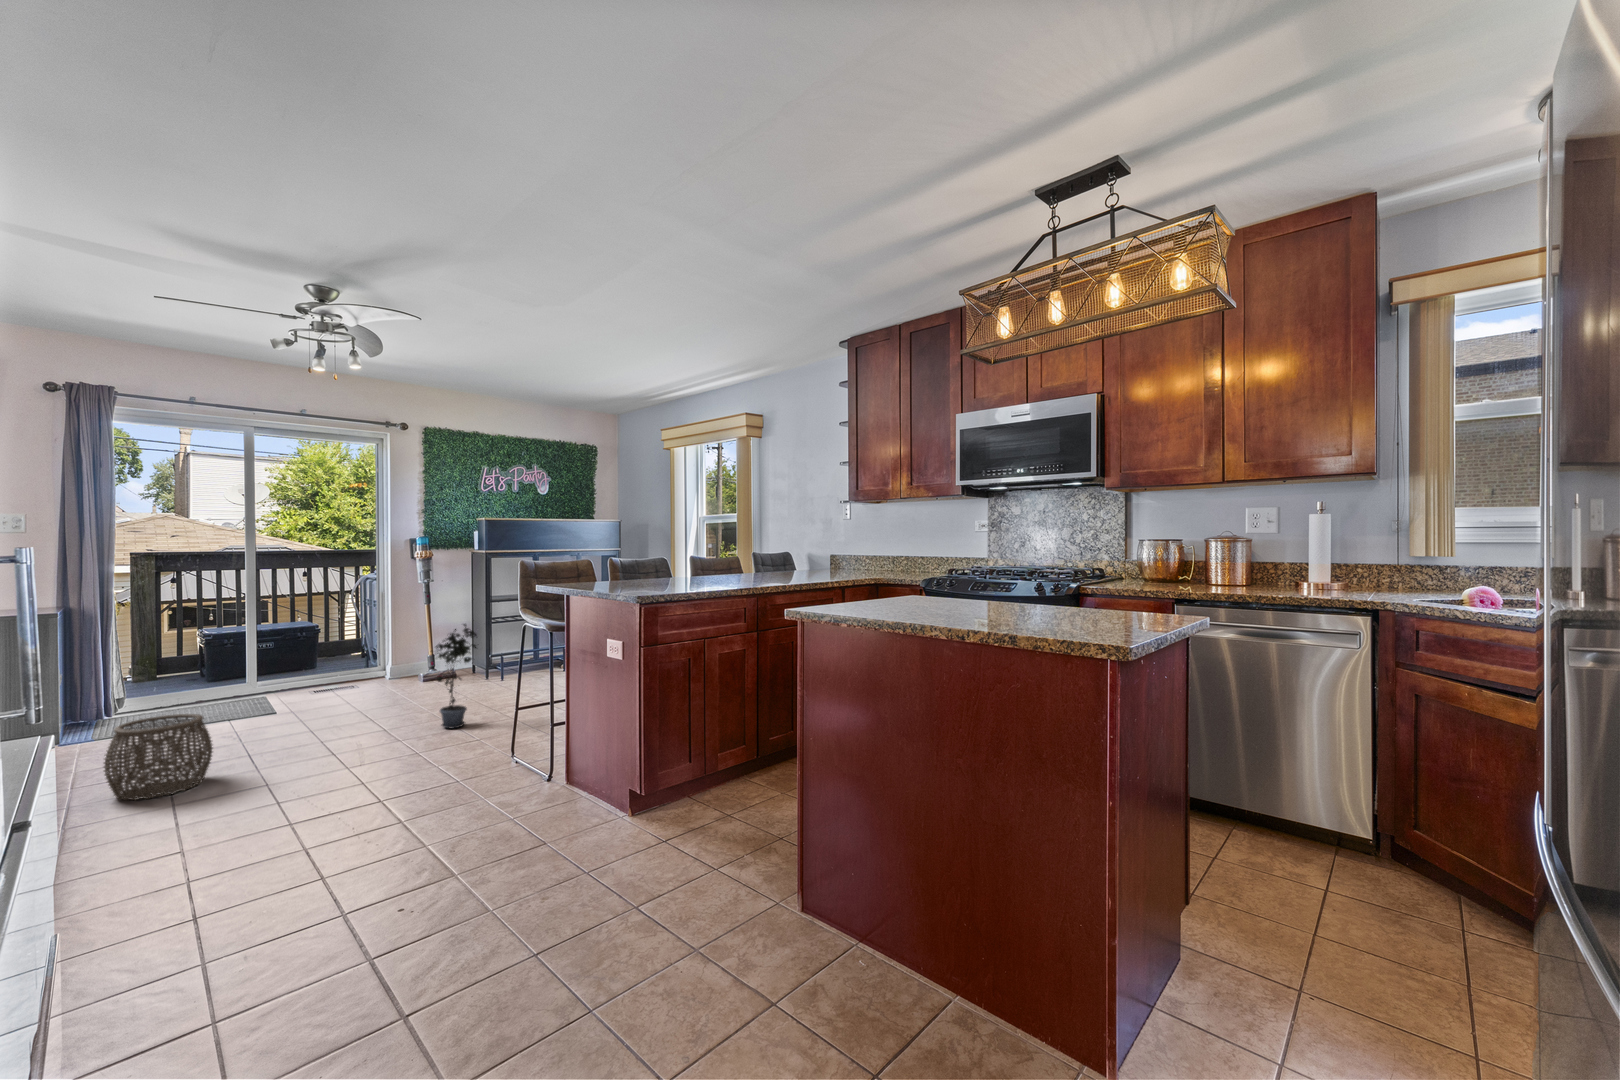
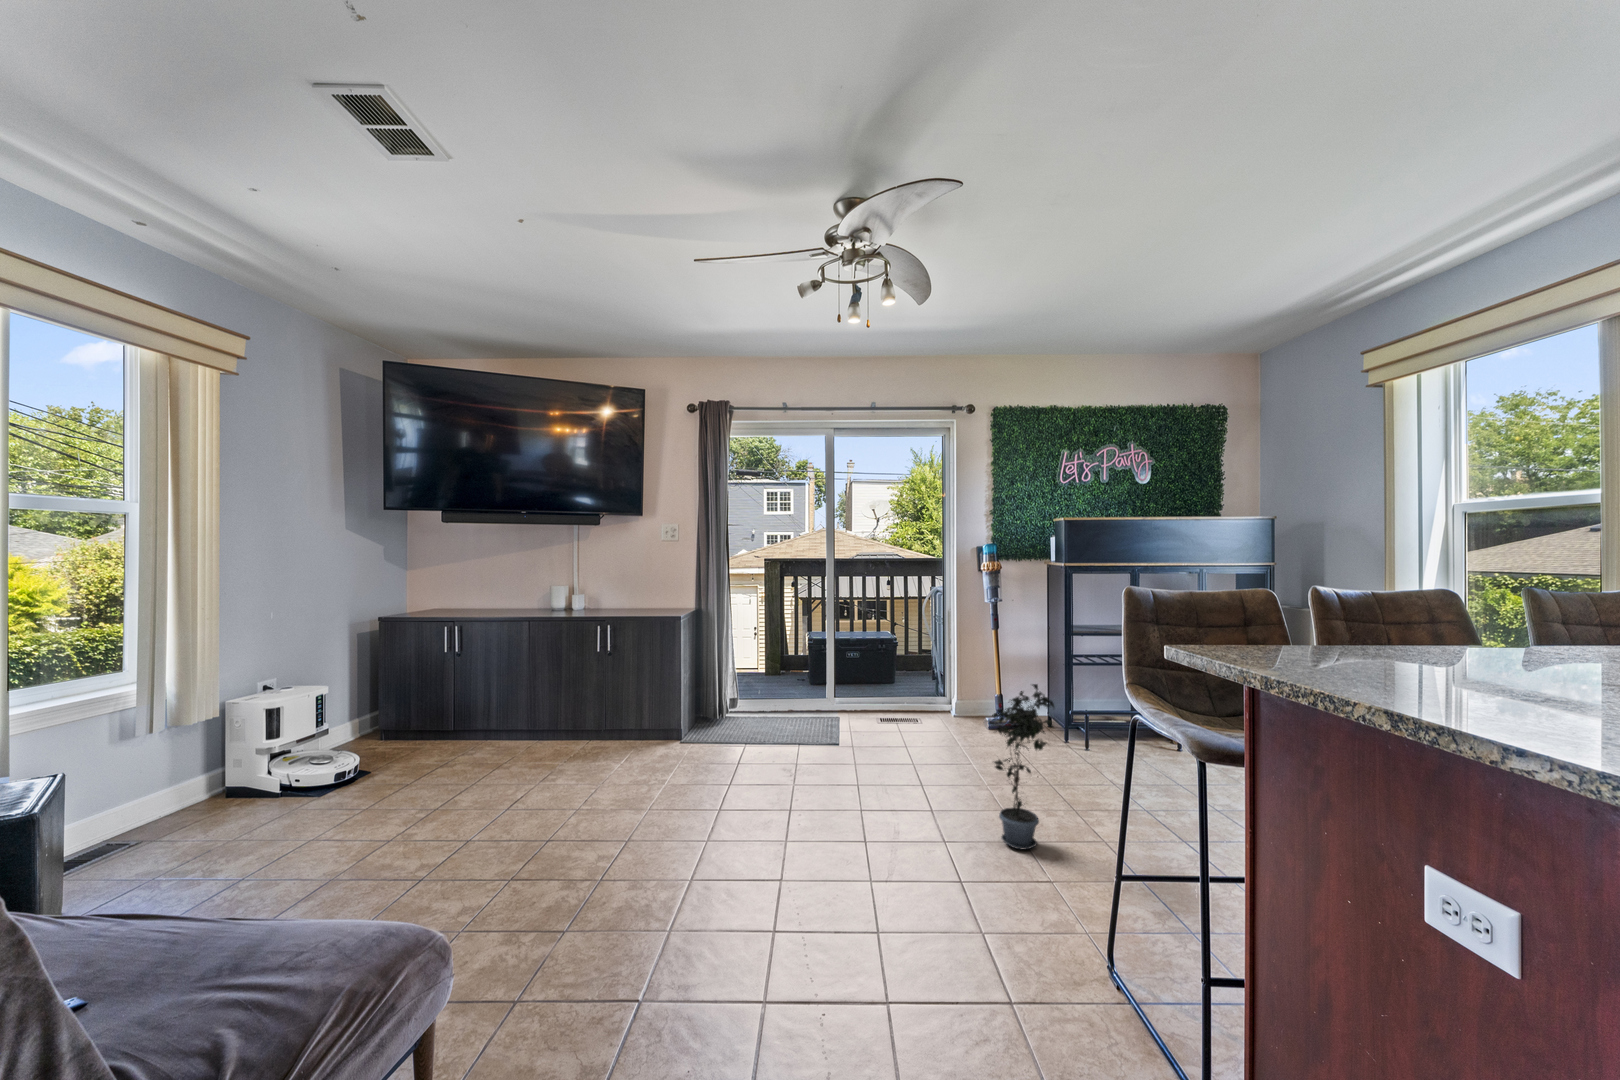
woven basket: present [104,714,213,800] -> none [633,763,732,876]

